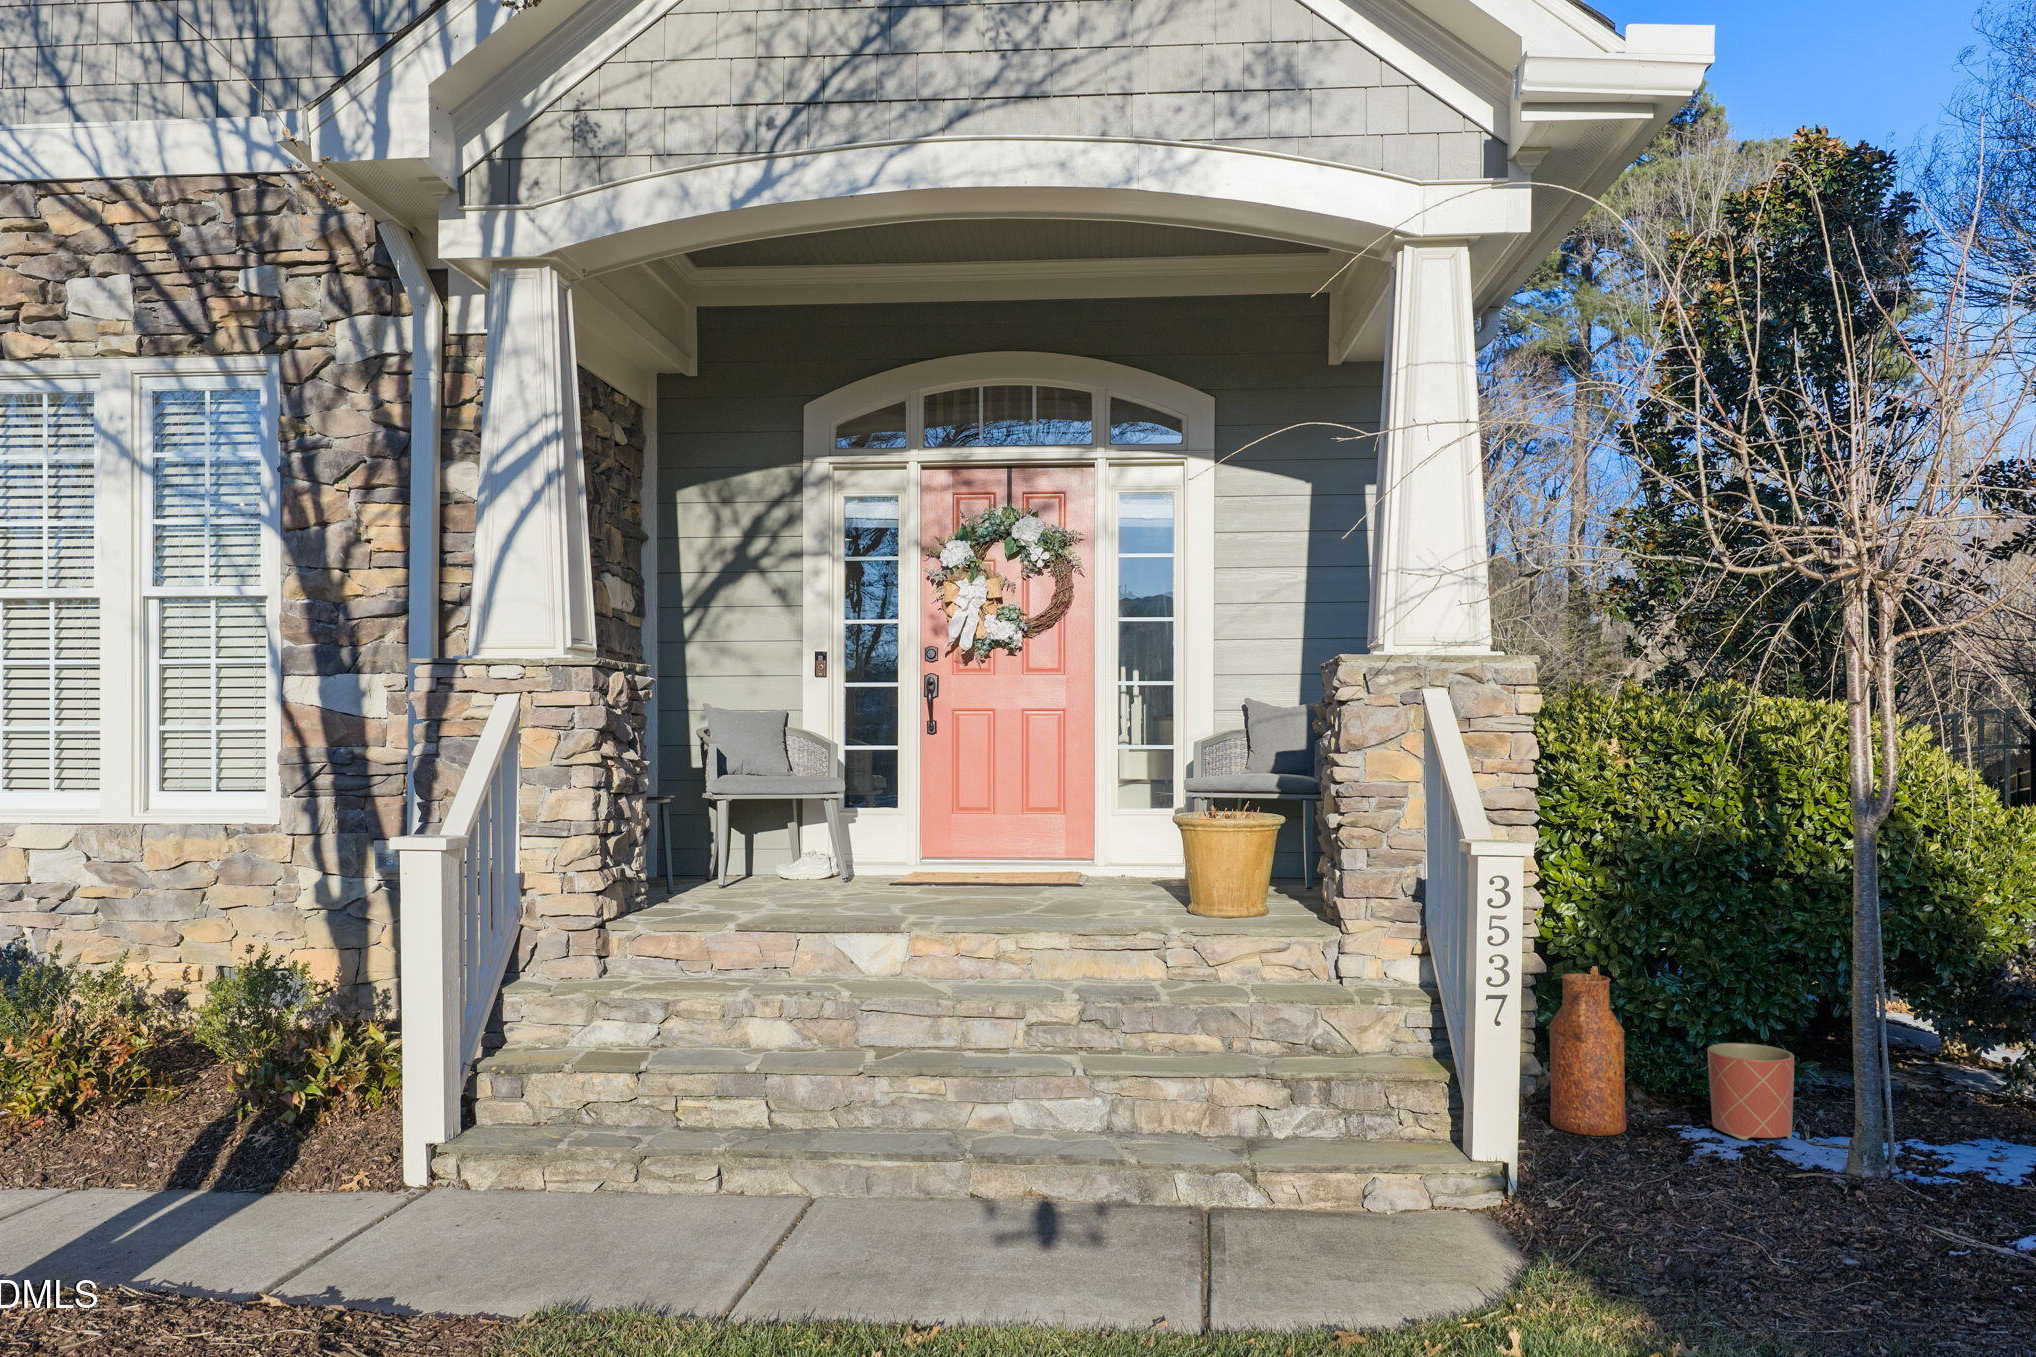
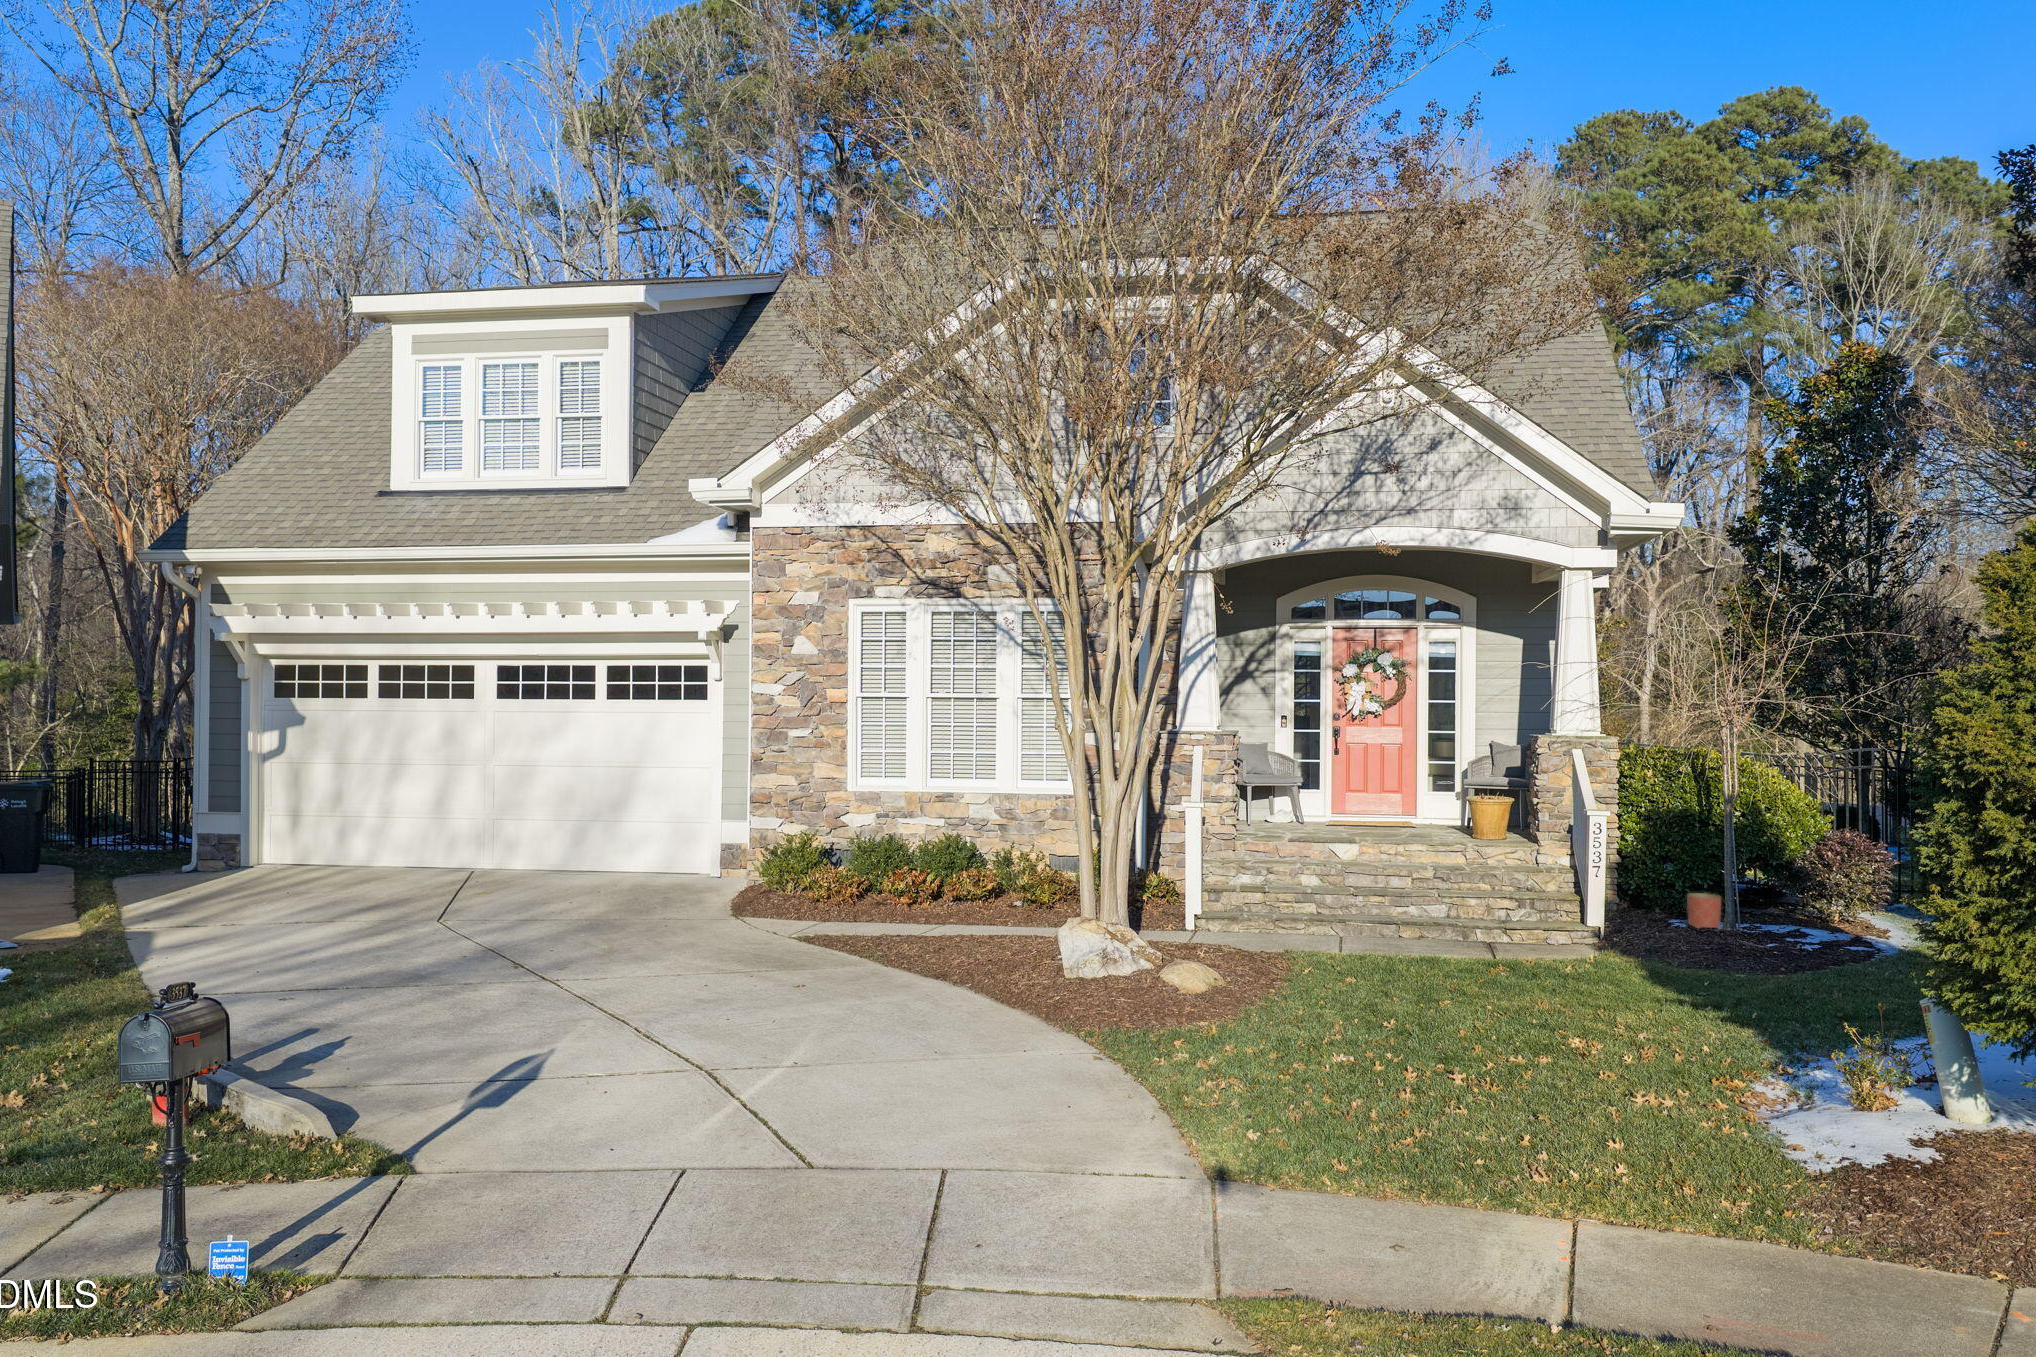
watering can: present [1550,966,1626,1136] -> none [1622,860,1652,926]

